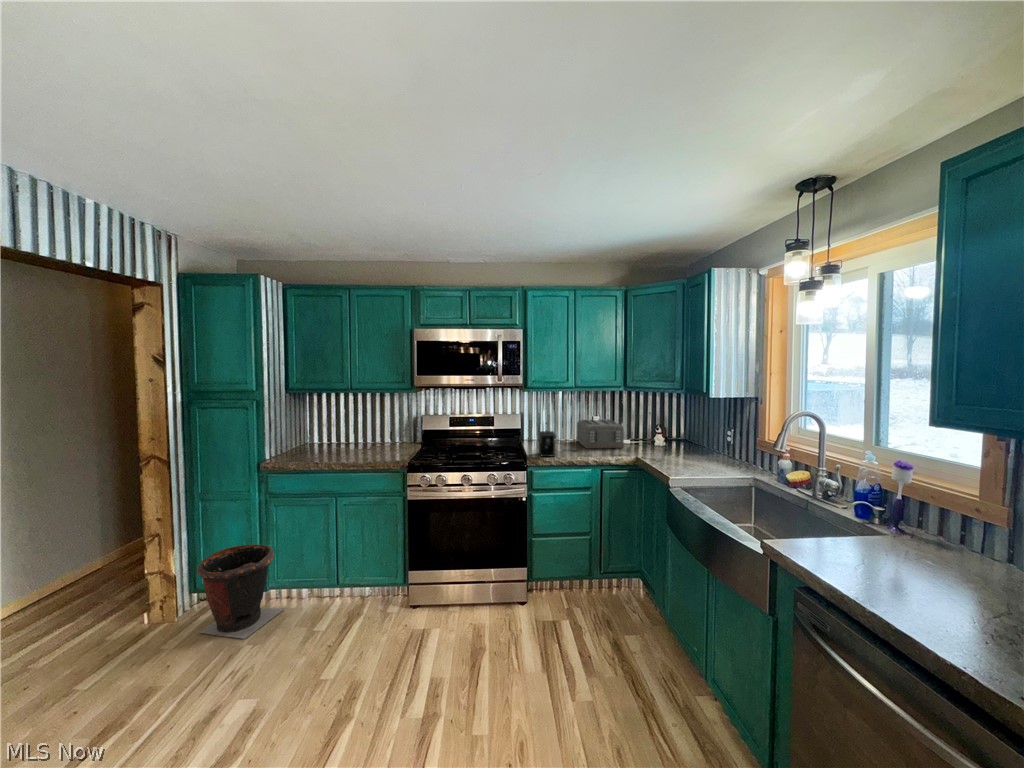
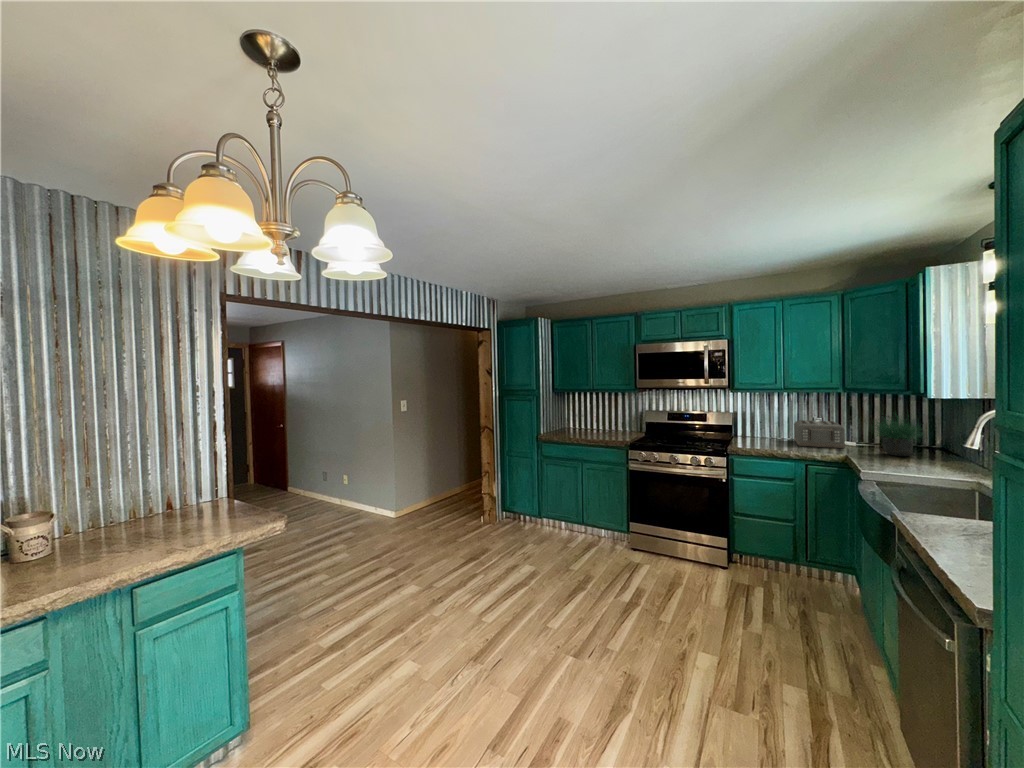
potted plant: none [643,403,694,454] -> present [875,416,920,456]
coffee maker: present [539,431,556,456] -> none [744,426,786,448]
waste bin: present [197,544,284,639] -> none [506,486,551,539]

